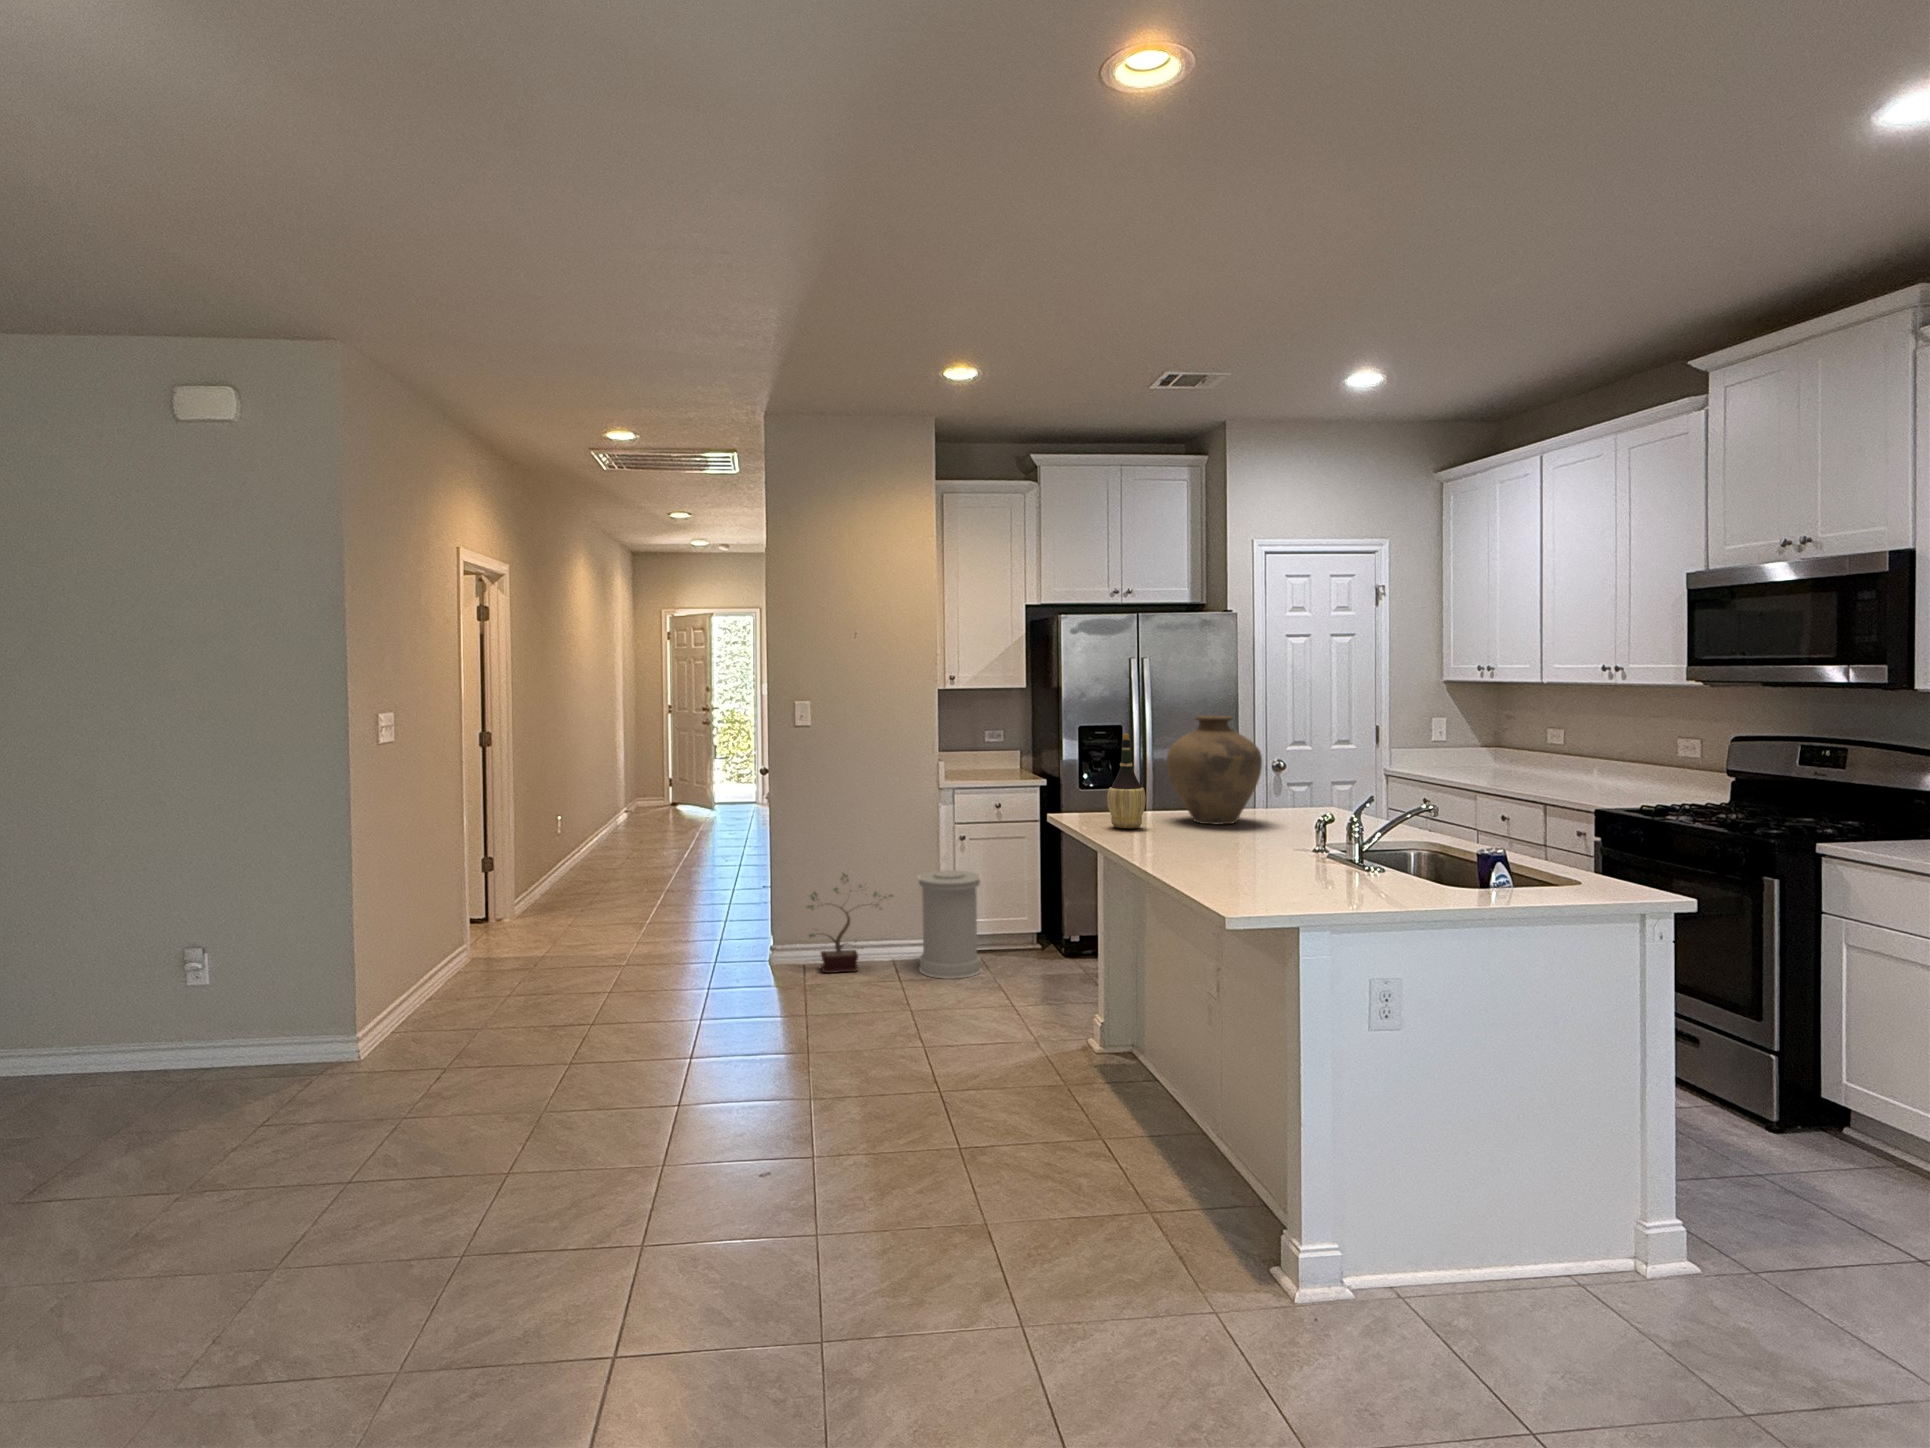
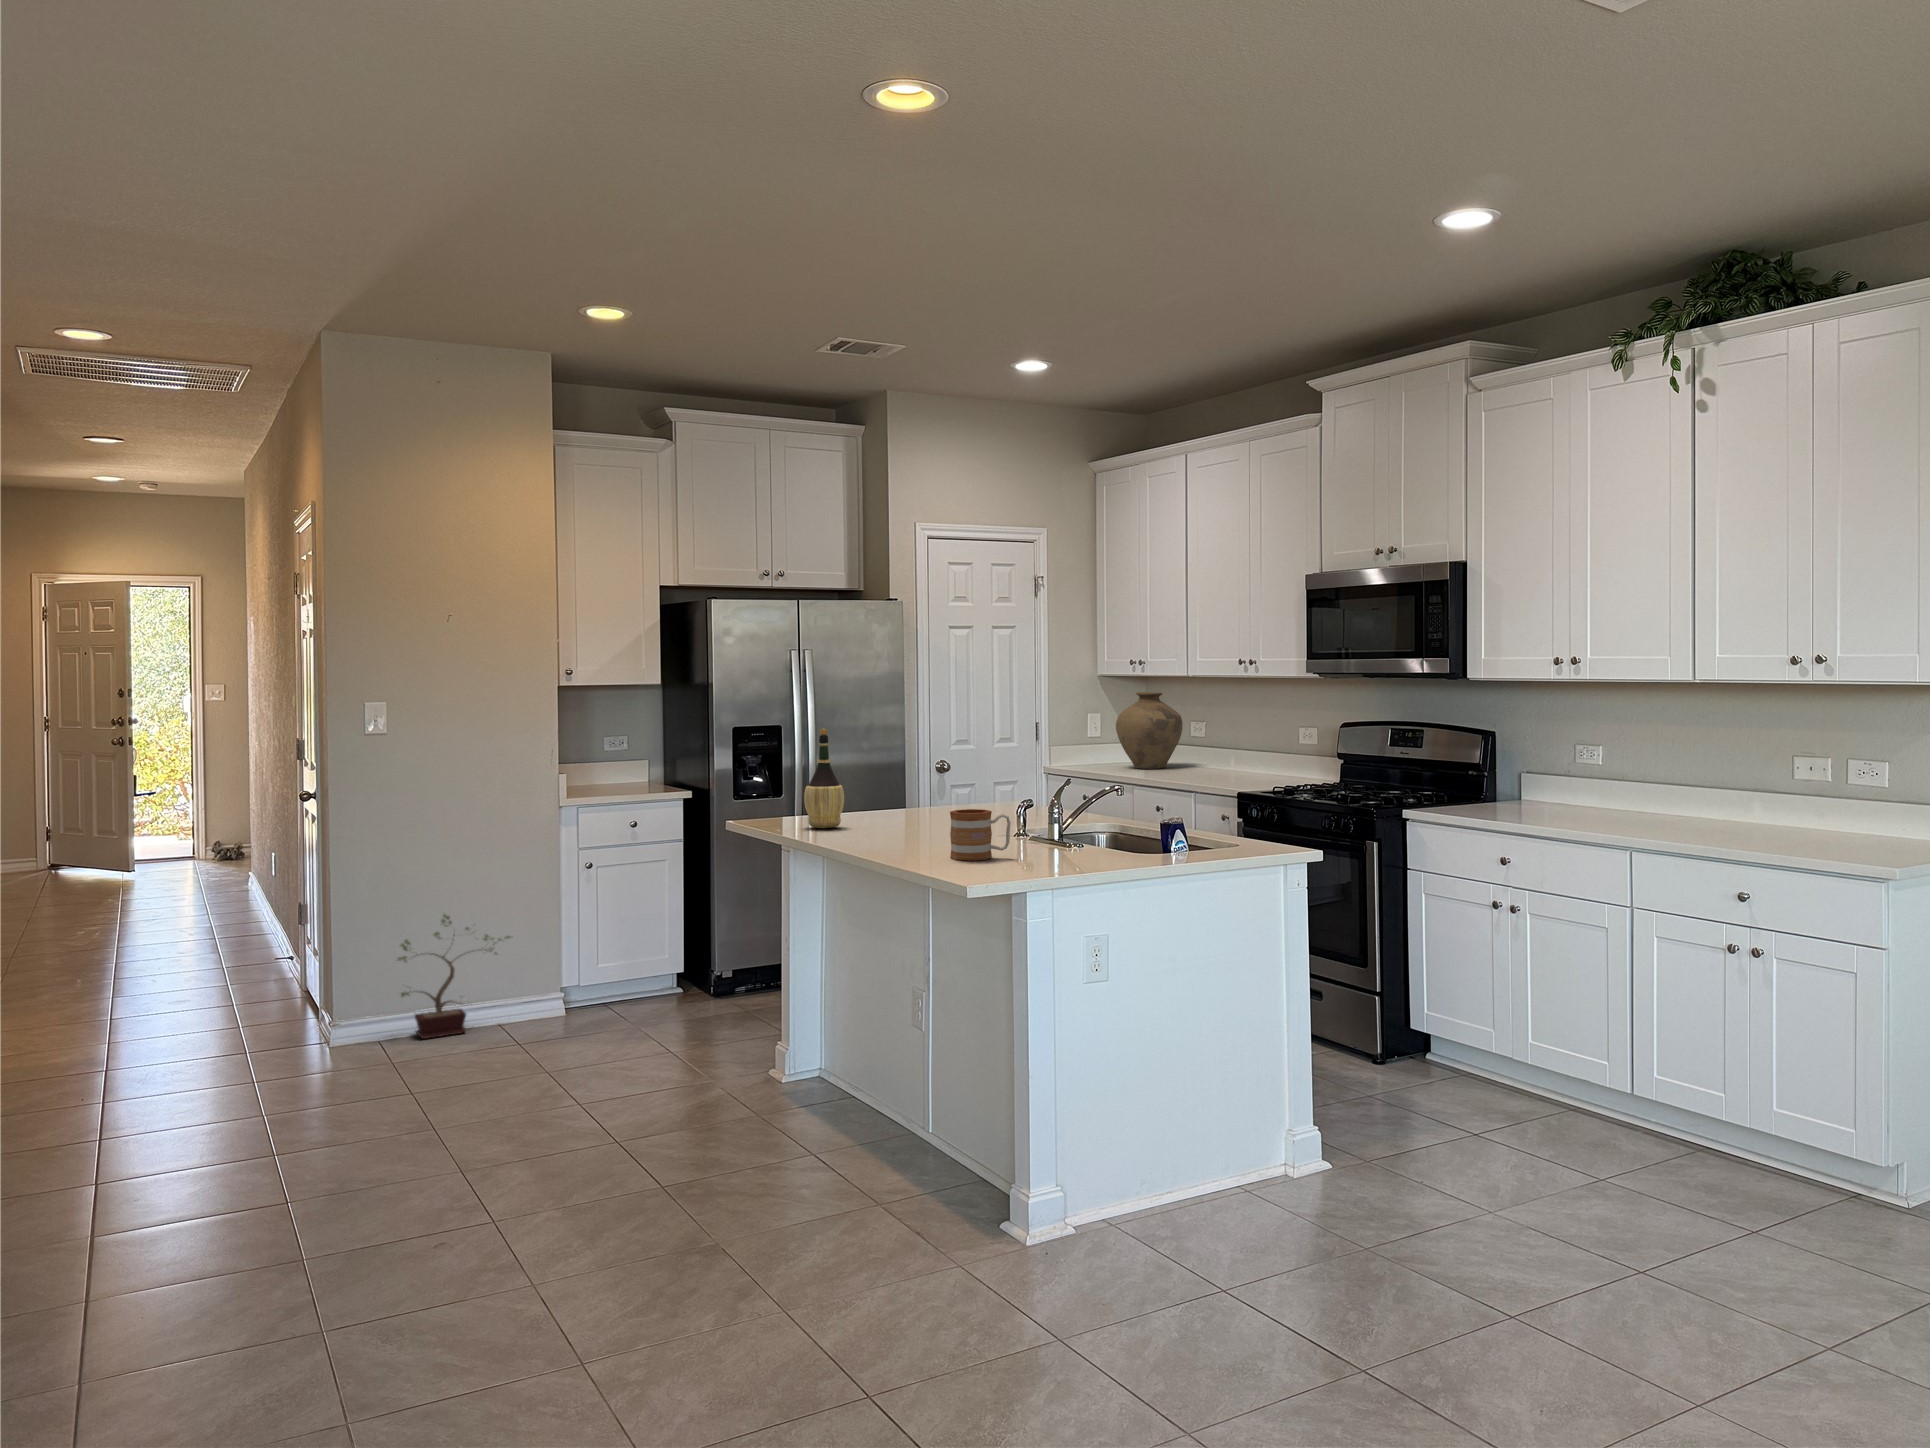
vase: present [1167,715,1262,825] -> present [1116,692,1183,769]
mug: none [1230,824,1296,879] -> present [950,809,1011,861]
trash can: present [918,870,982,979] -> none [542,902,622,1029]

